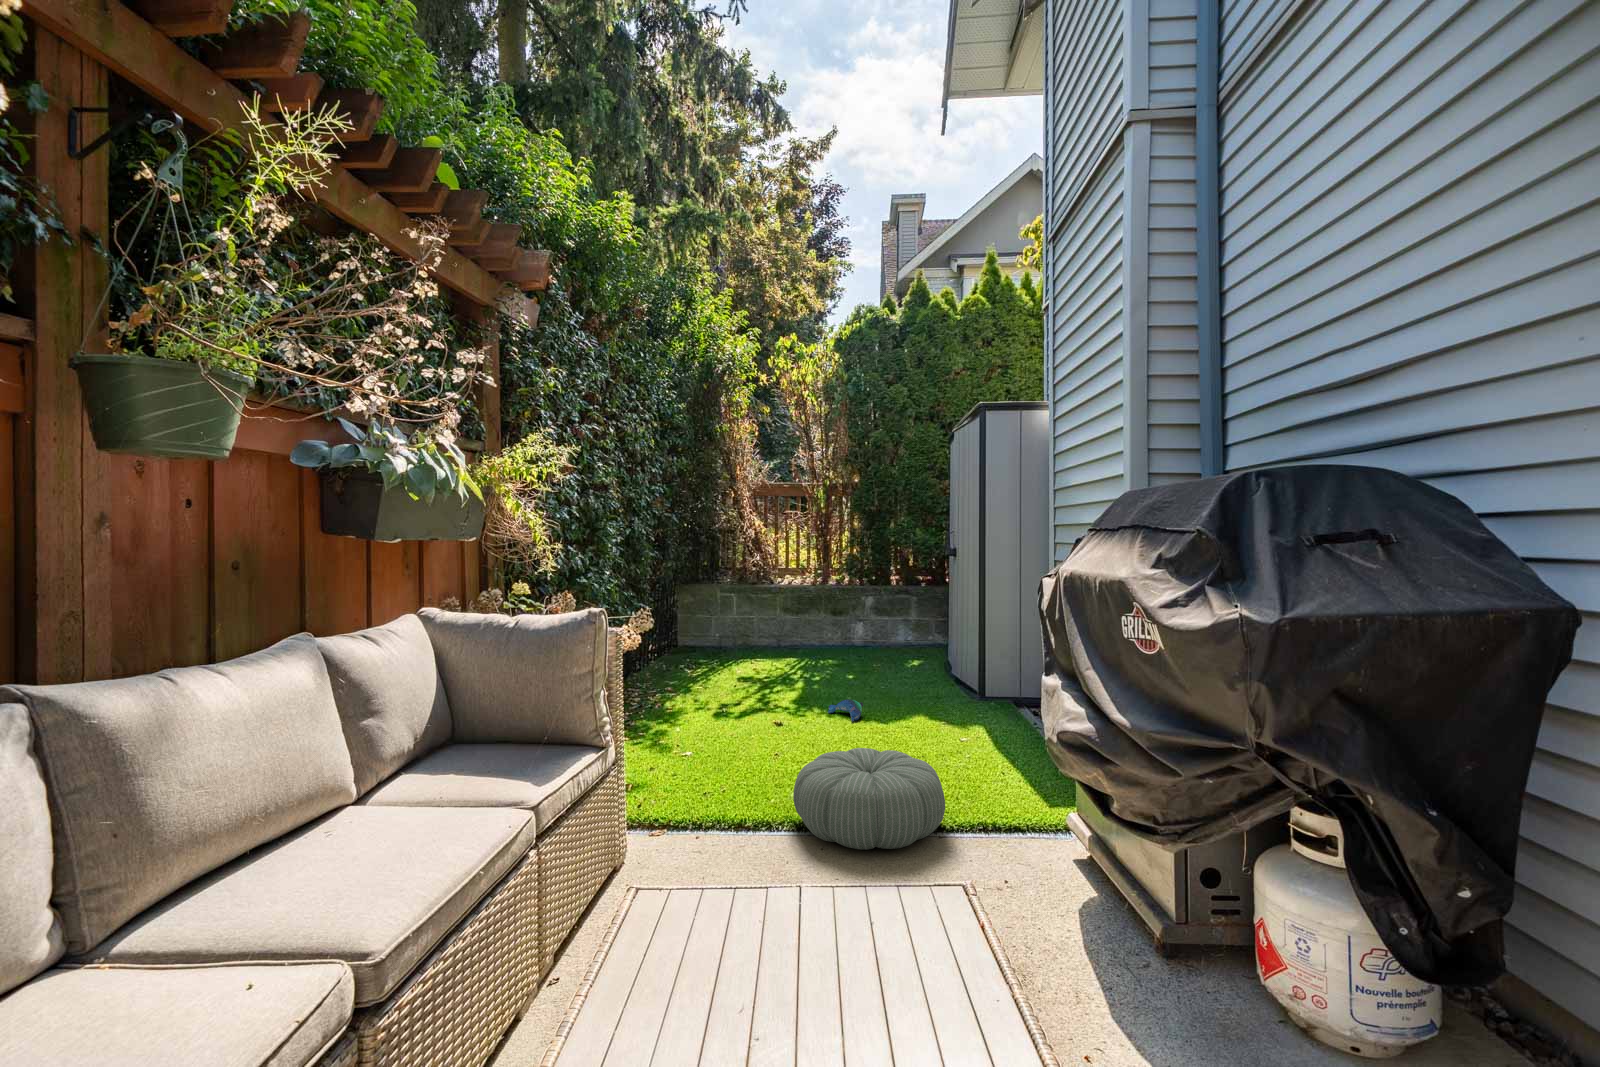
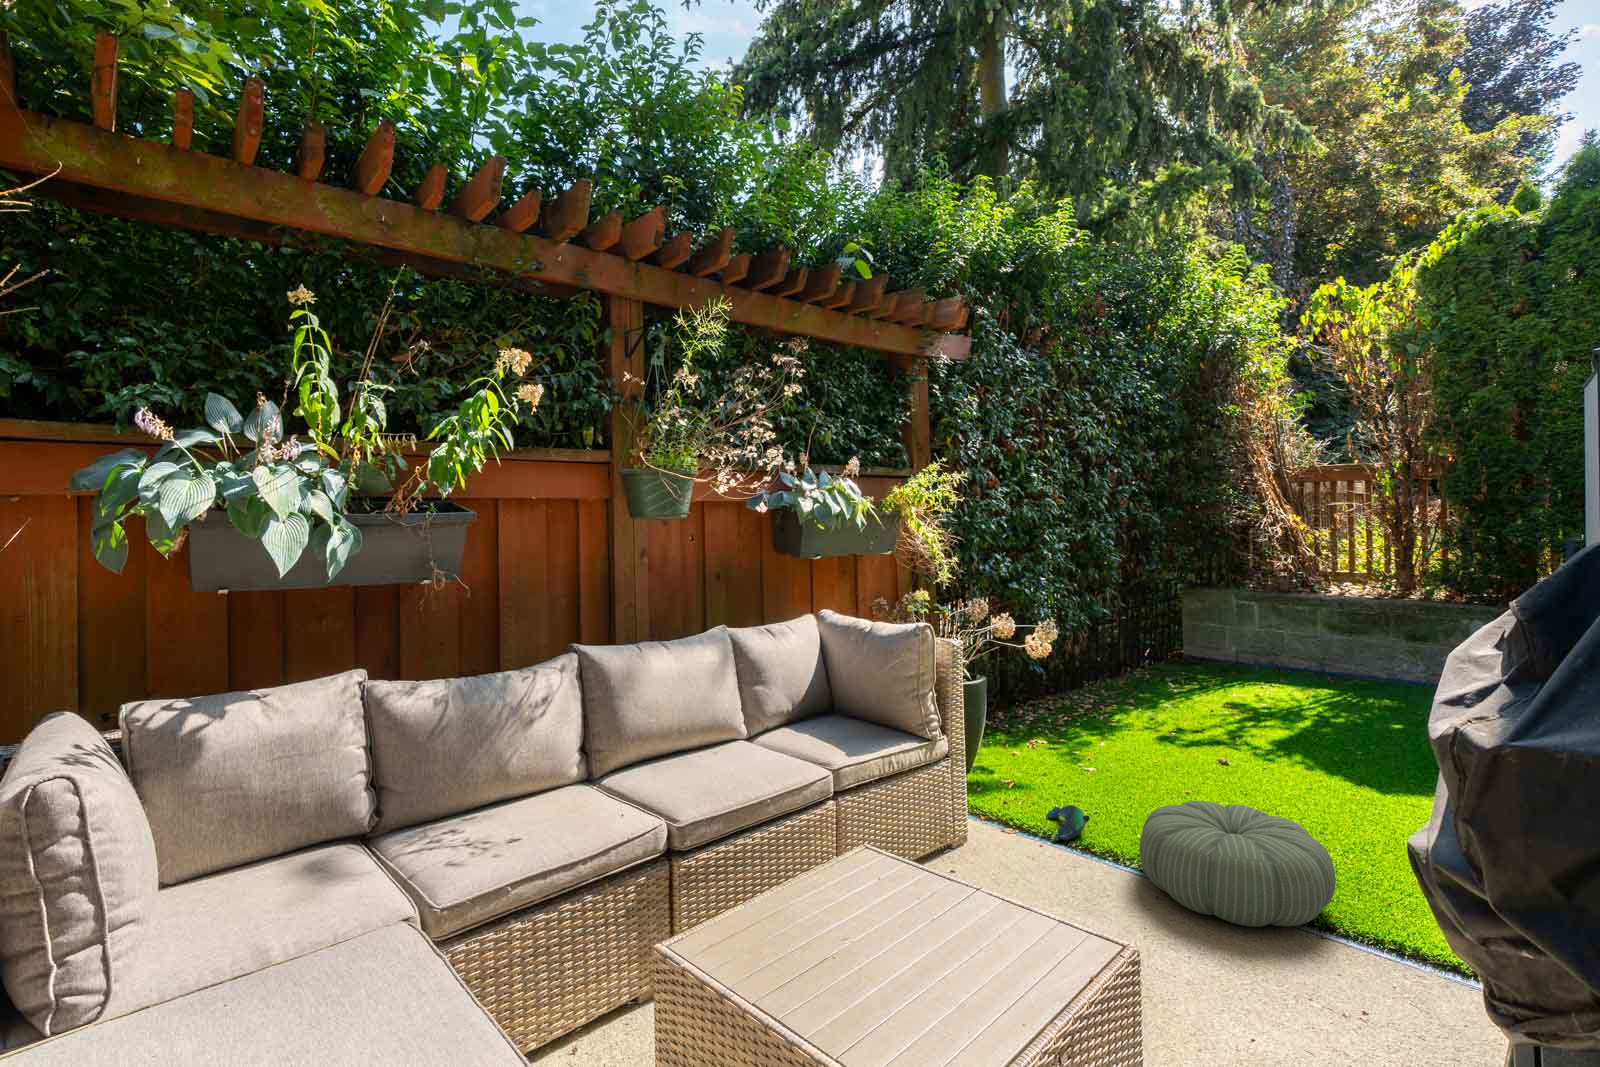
plush toy: present [828,699,863,721] -> present [1047,805,1090,841]

